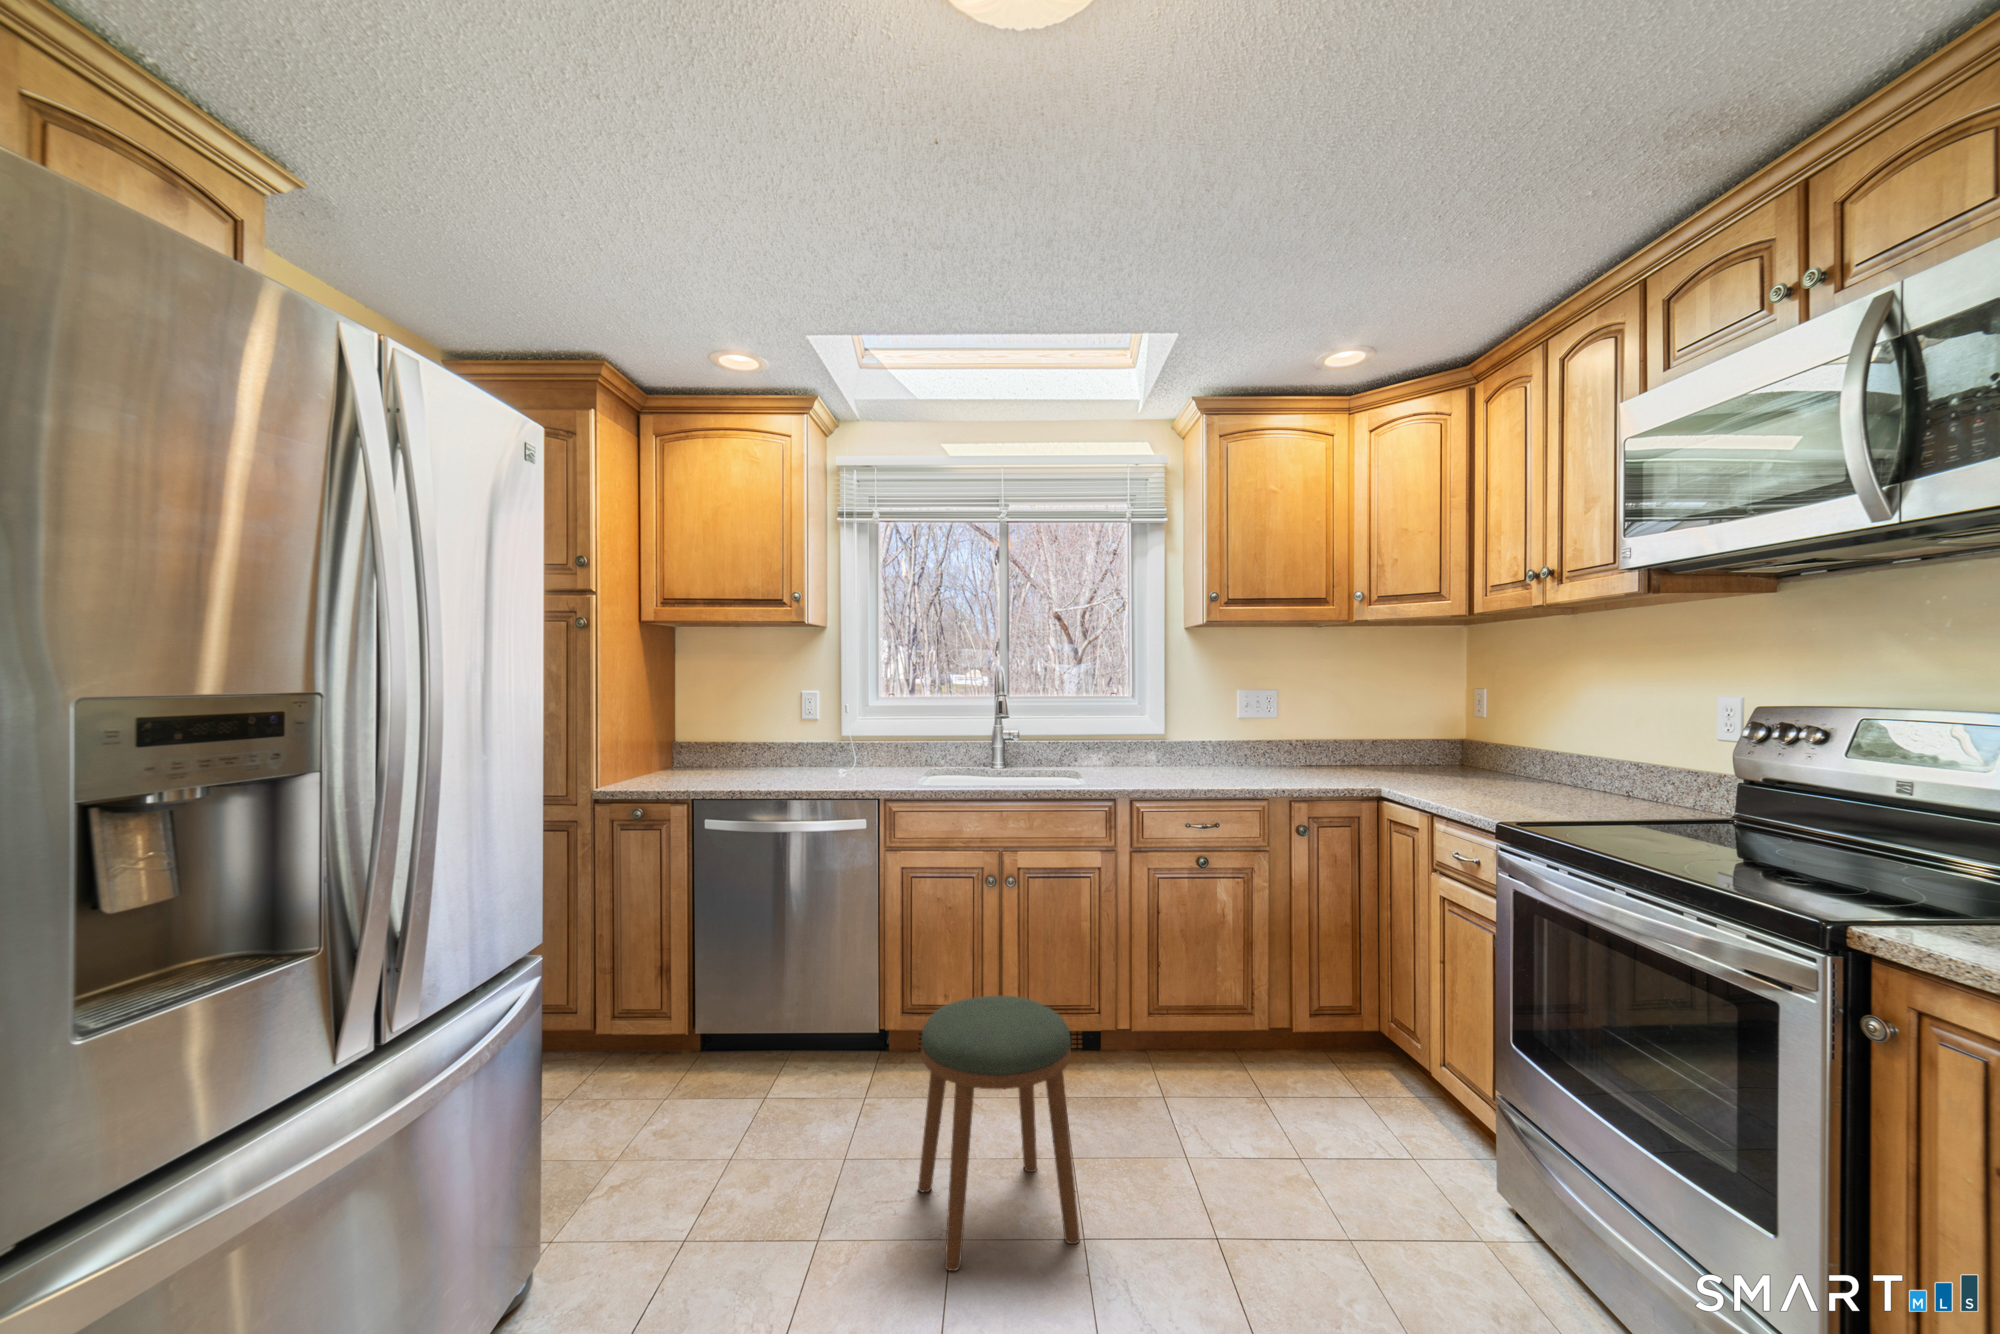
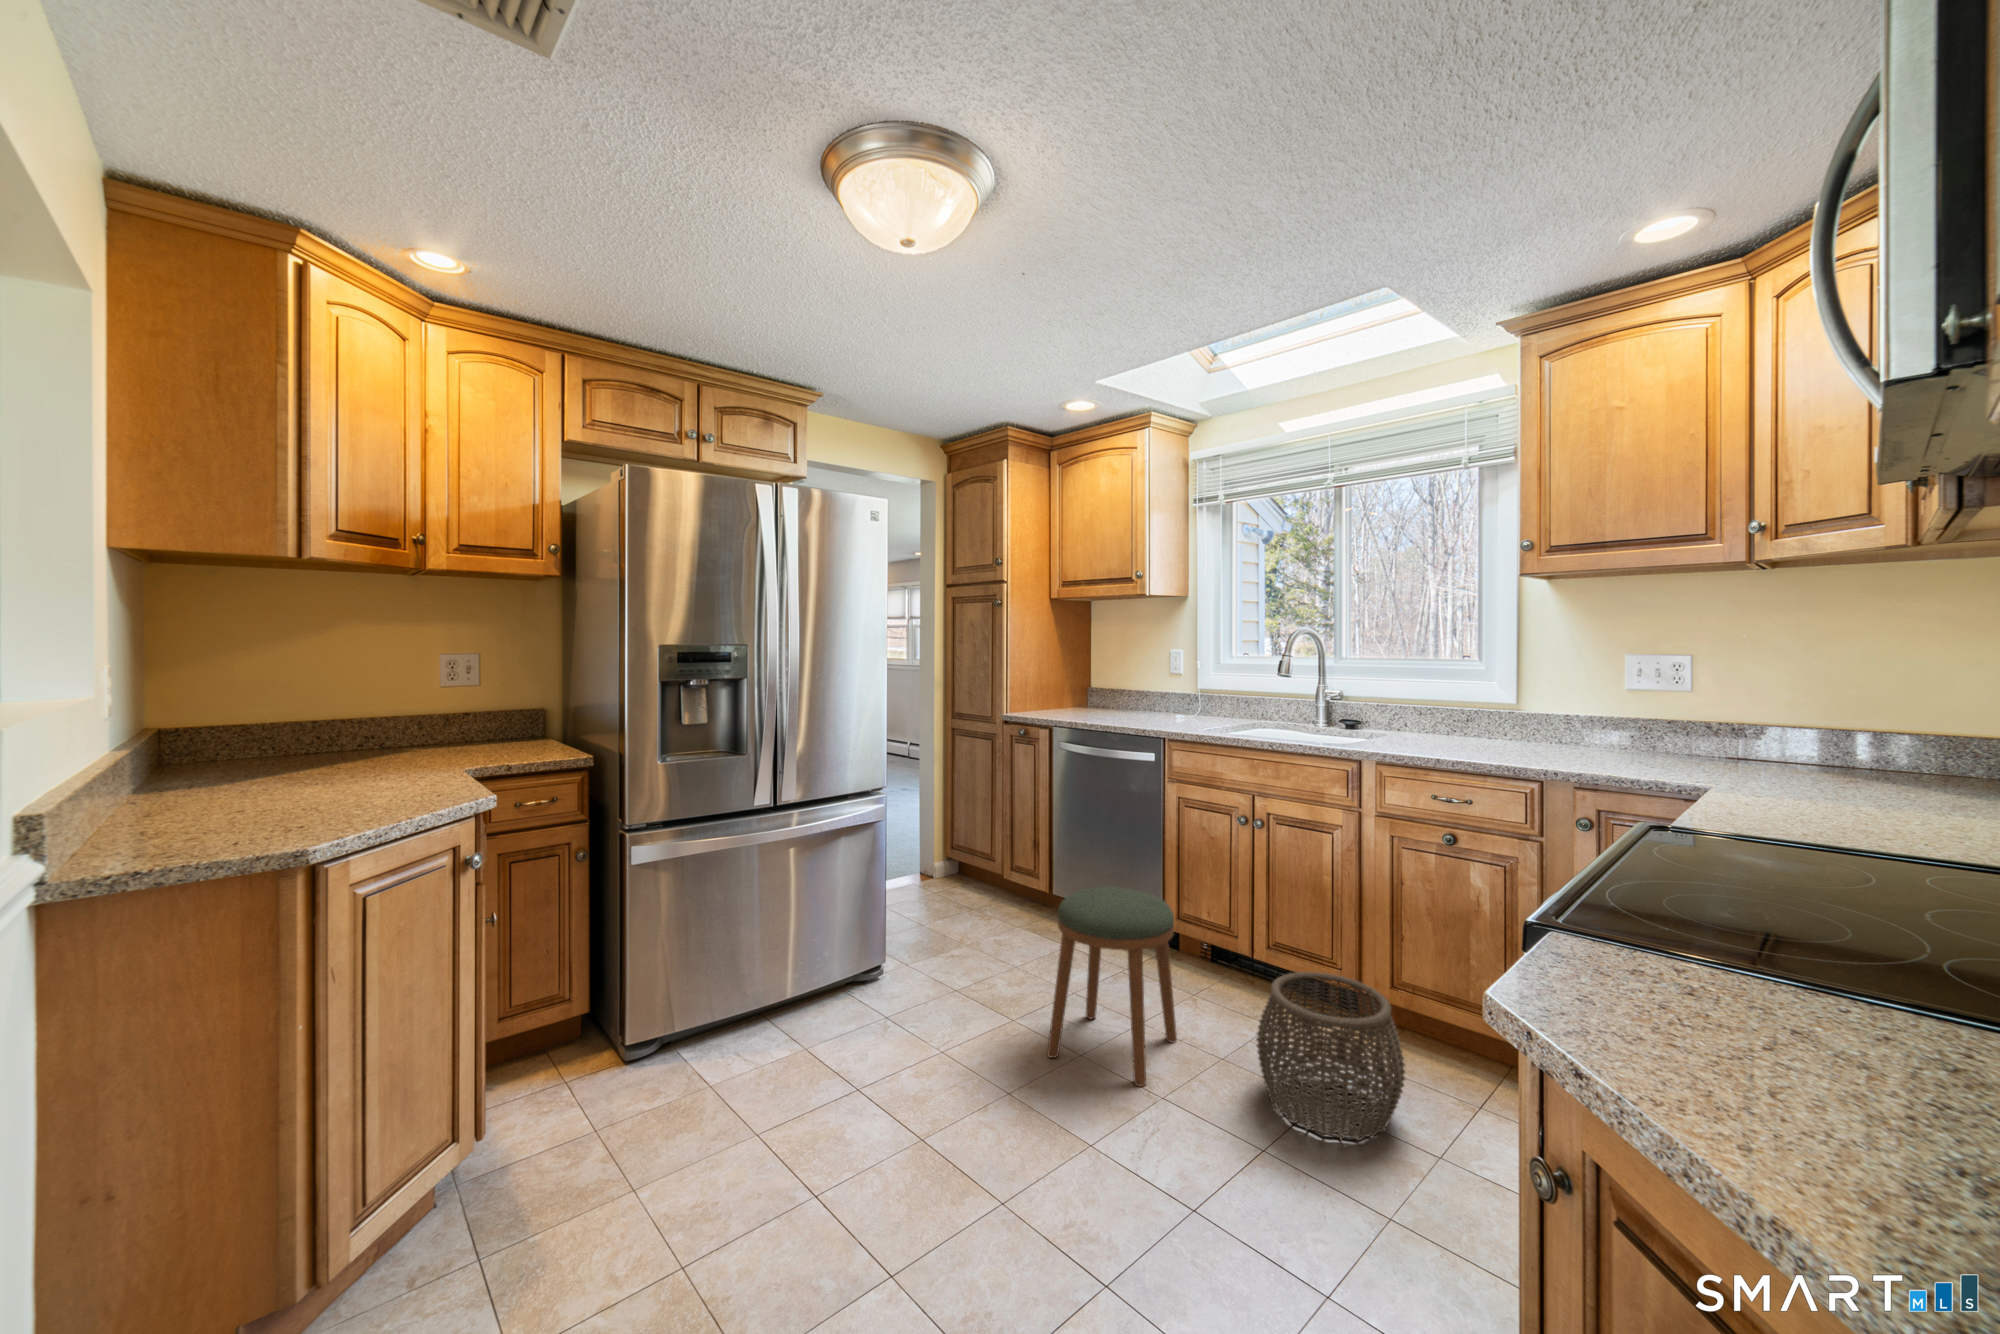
woven basket: none [1148,1020,1294,1196] -> present [1256,972,1405,1141]

